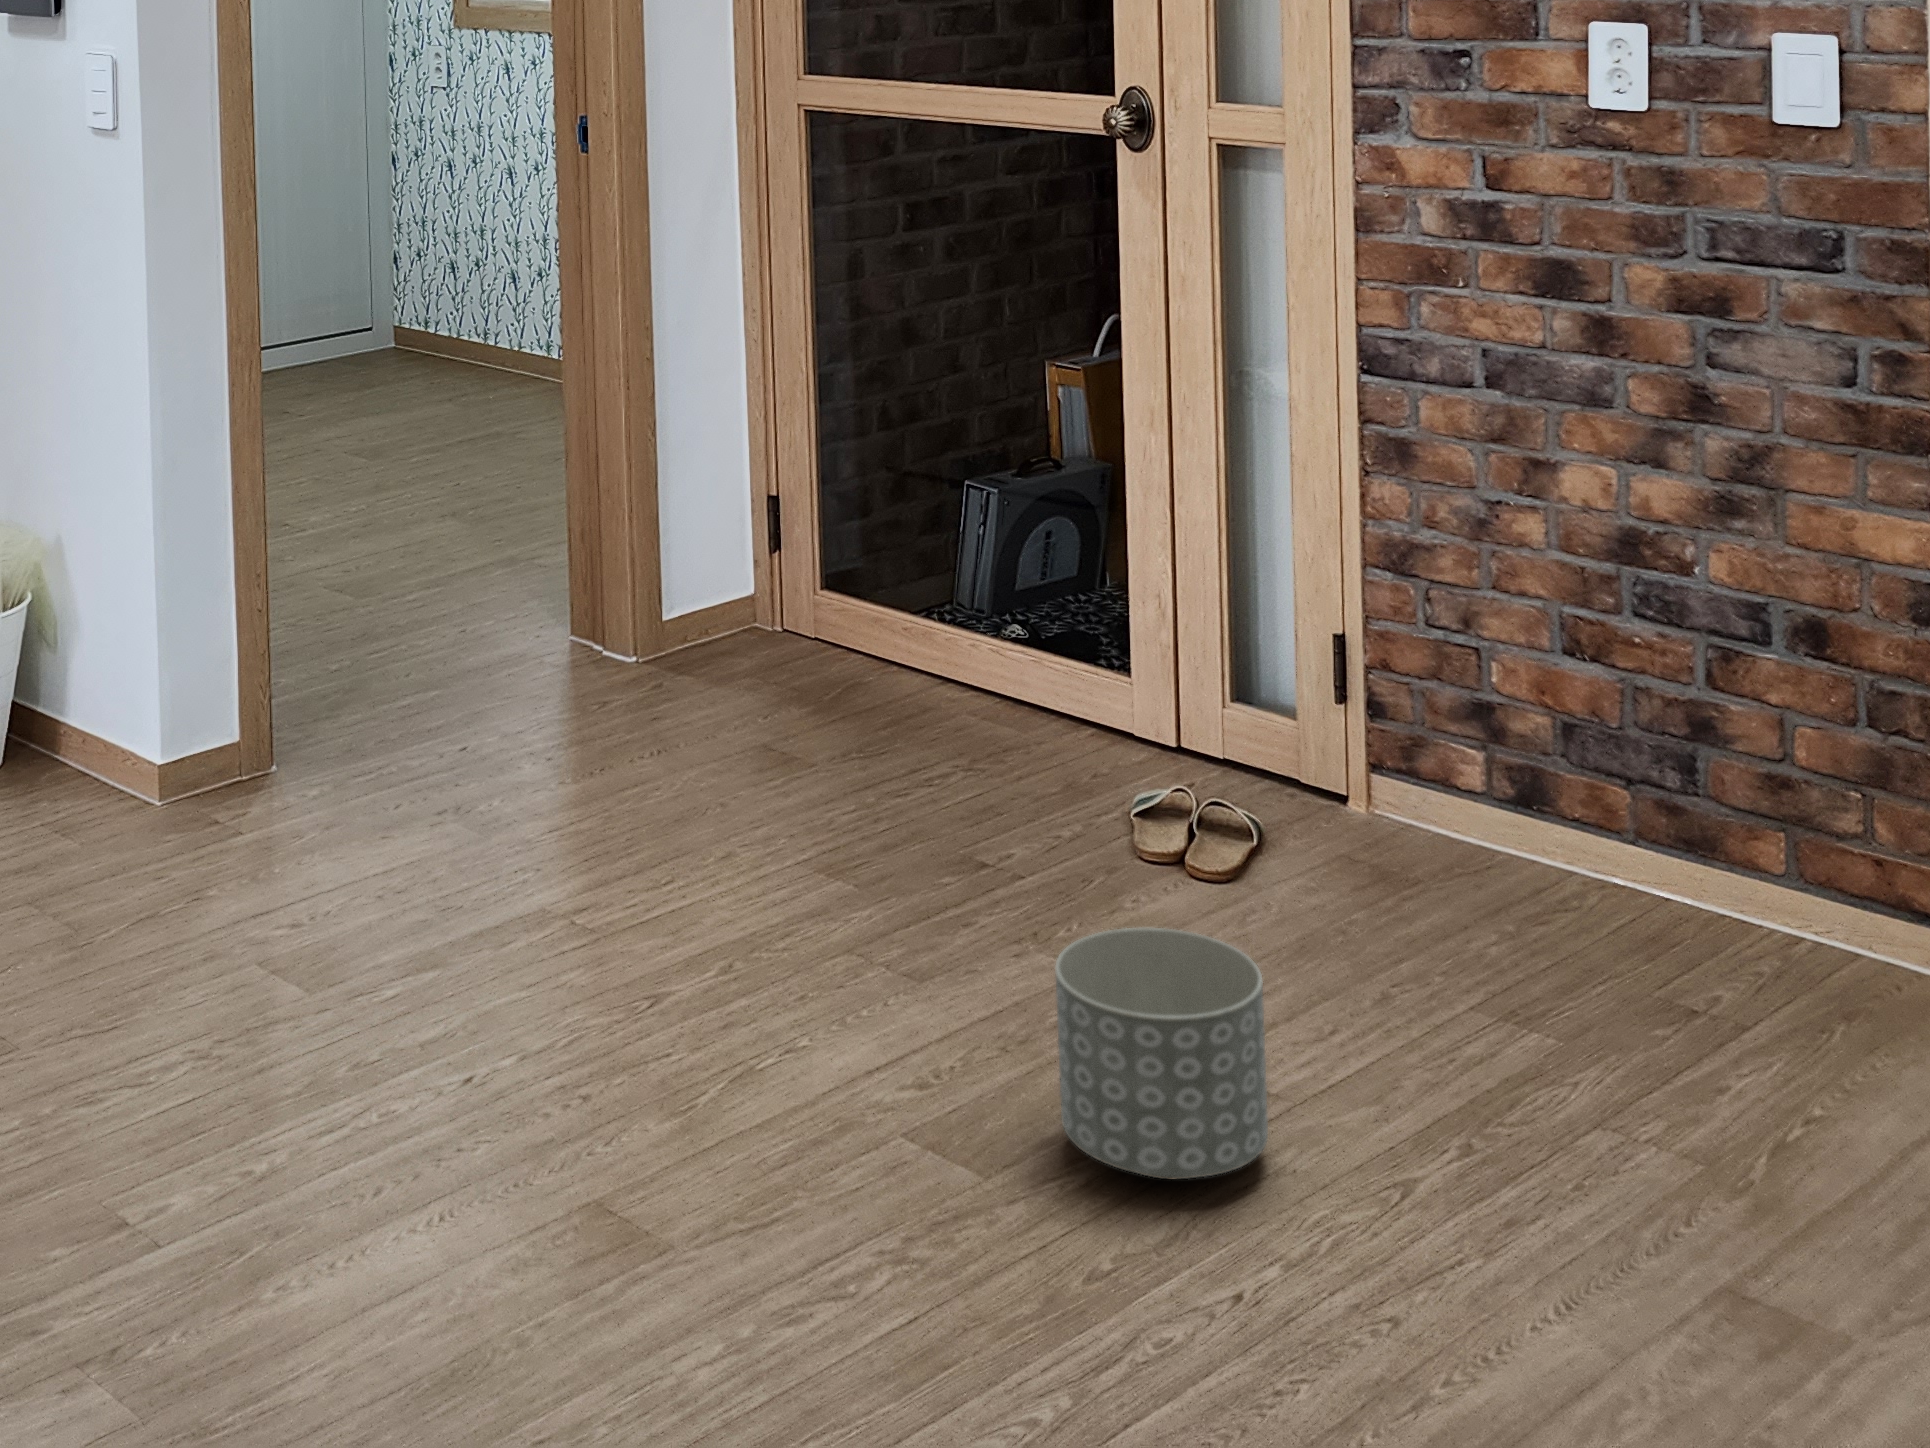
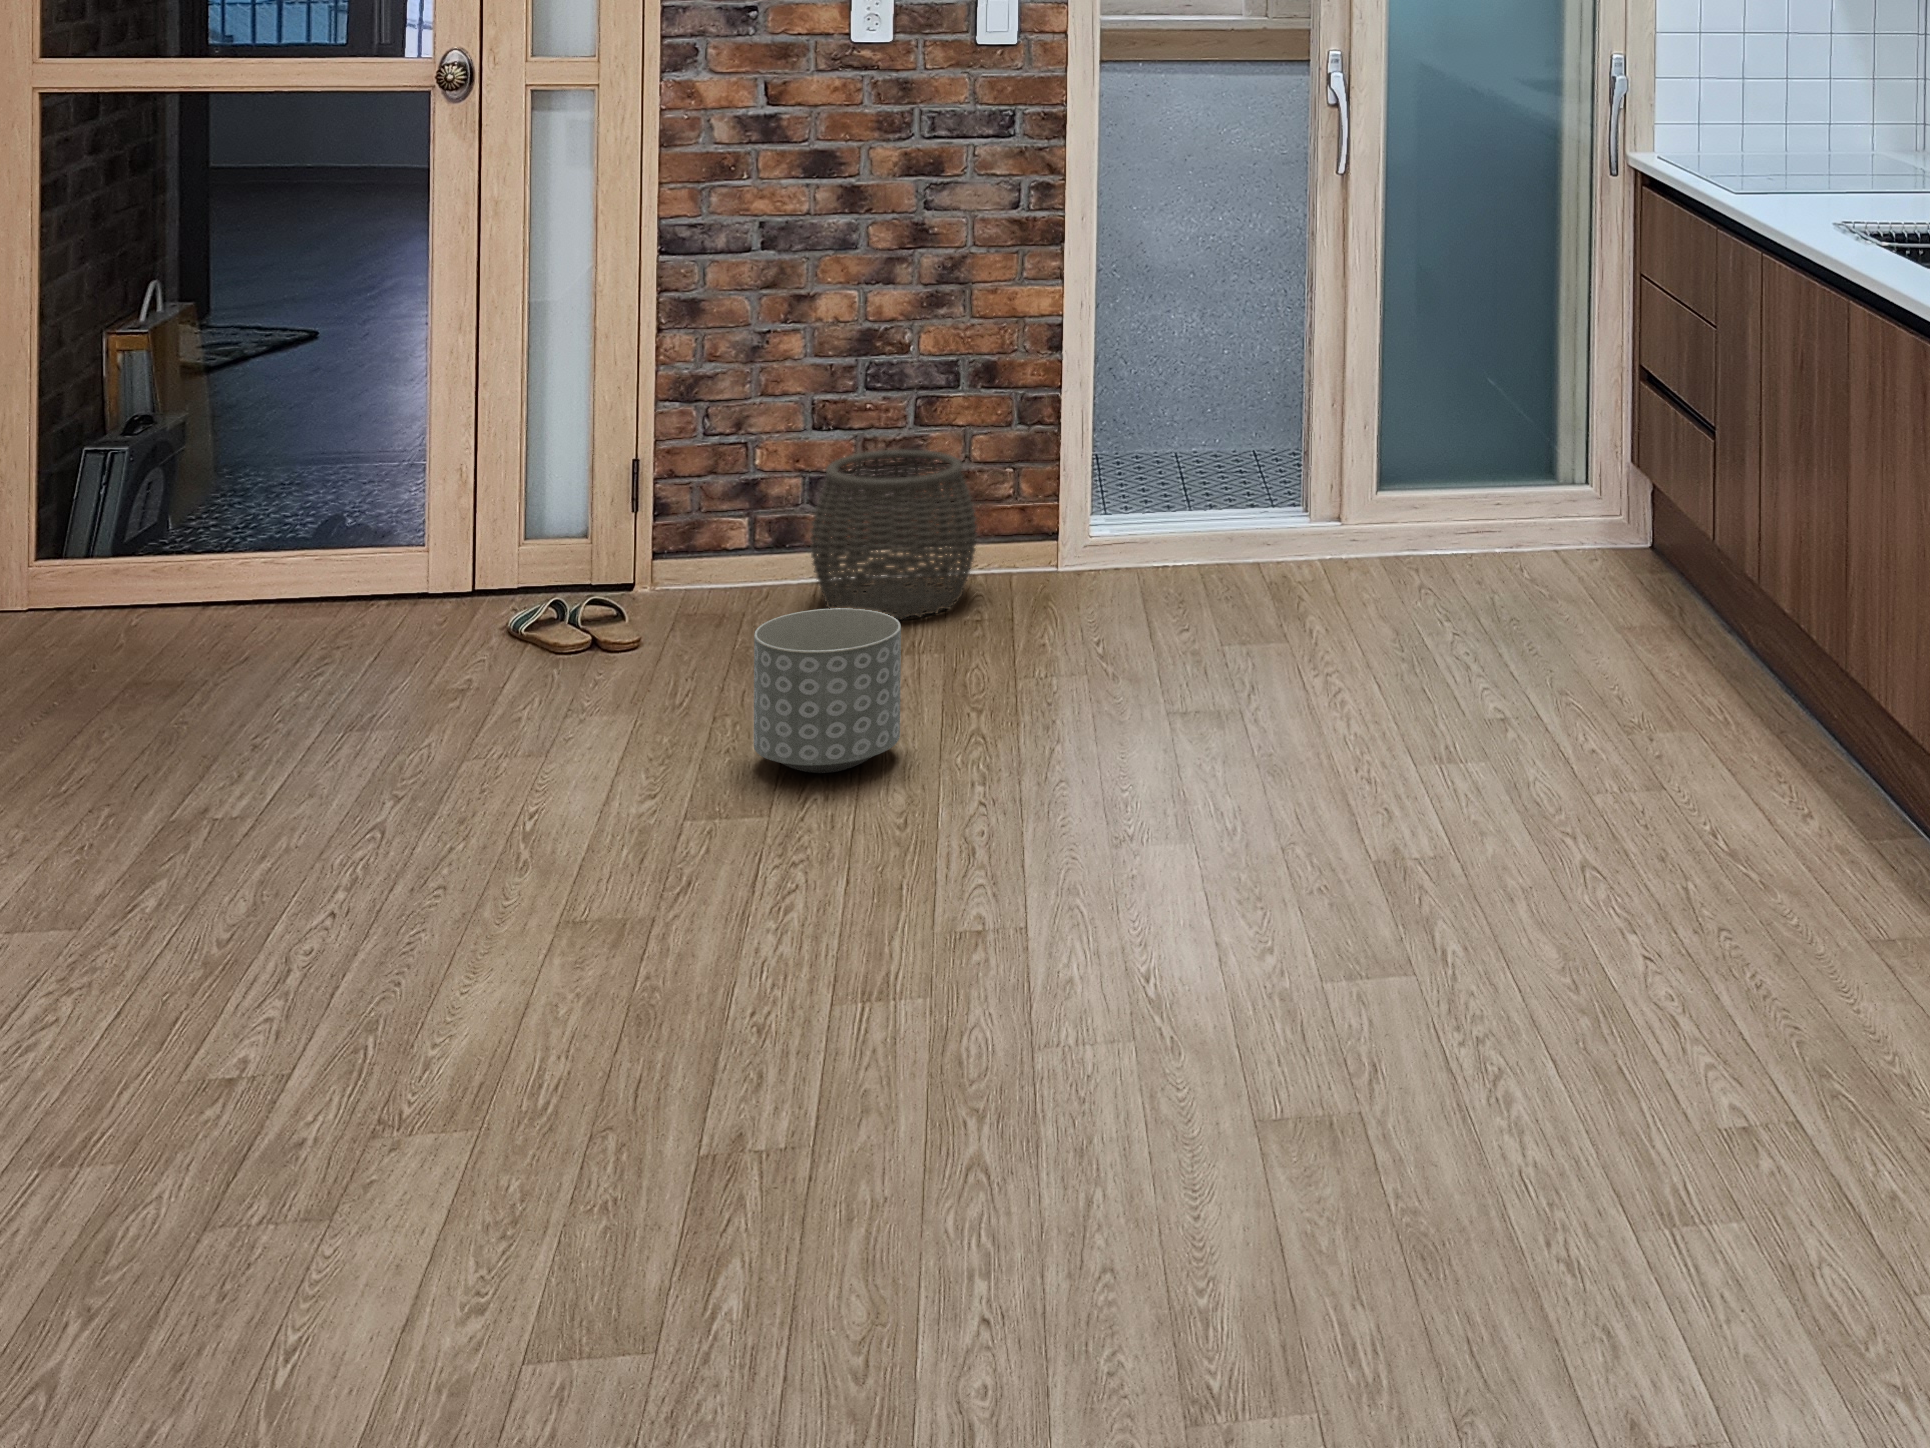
woven basket: none [1478,706,1745,981] -> present [810,450,977,619]

